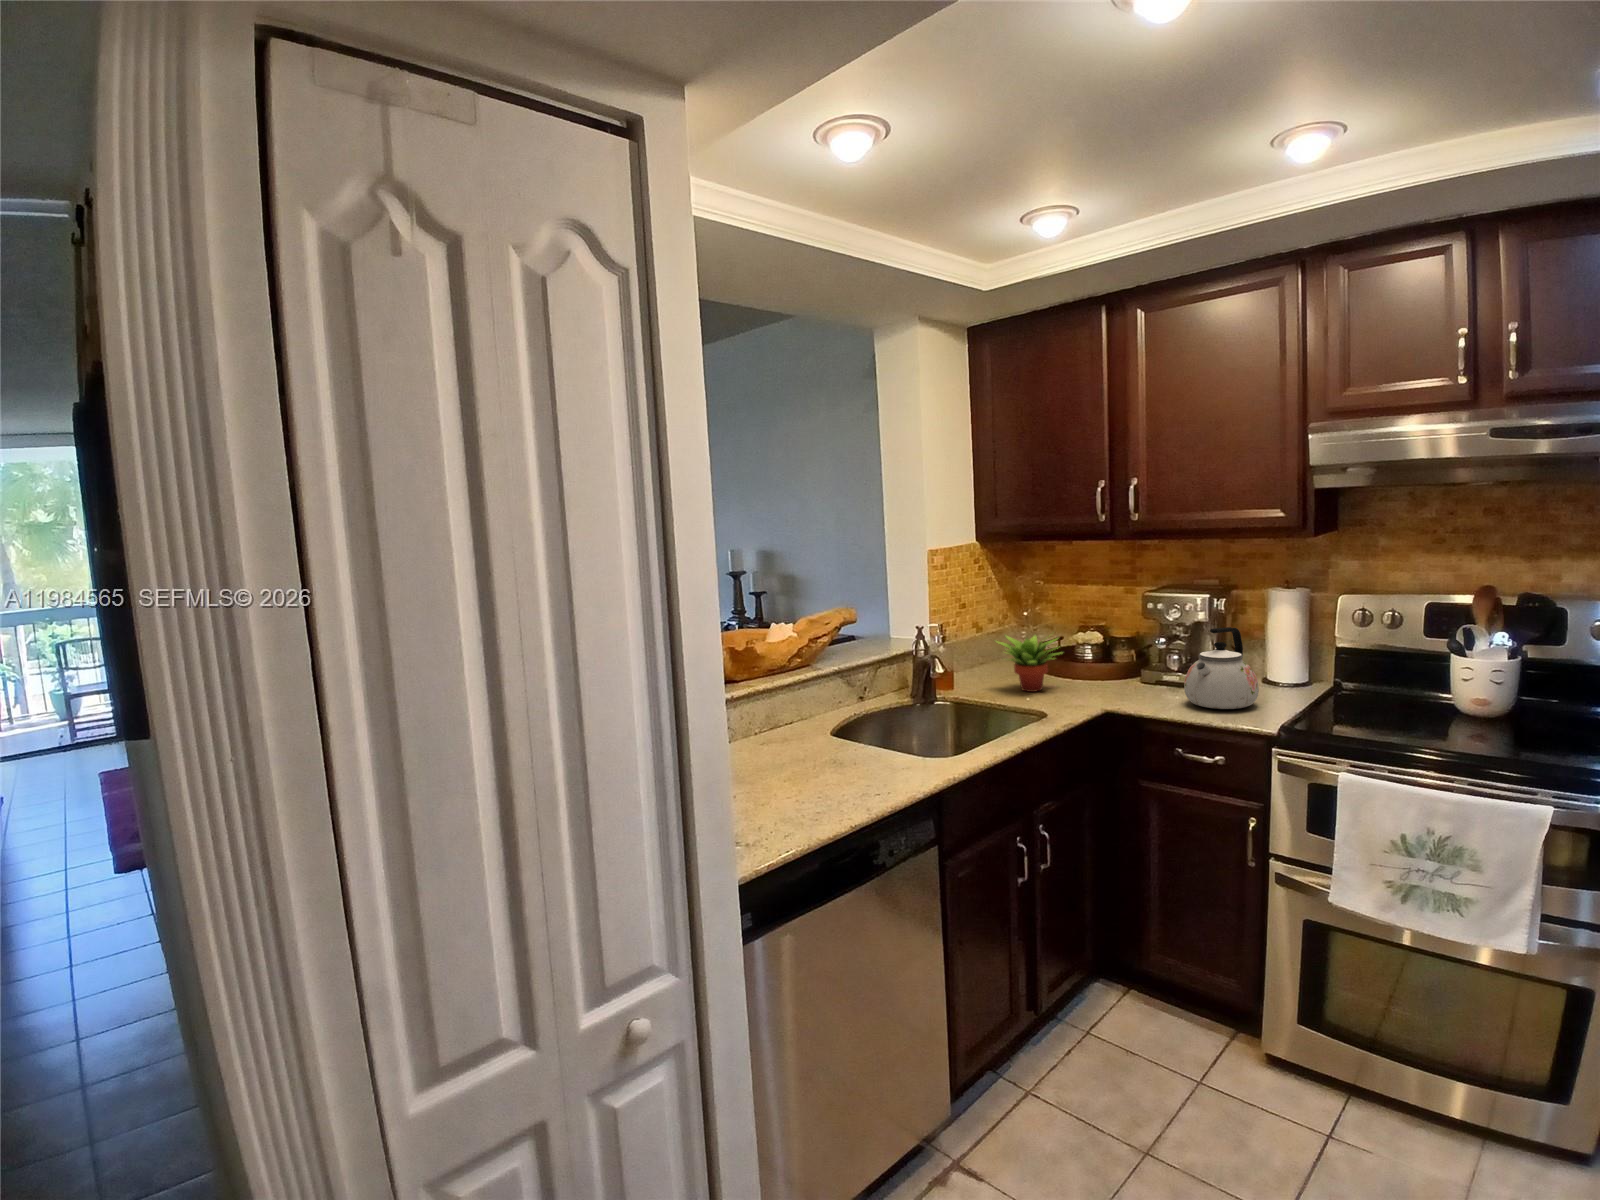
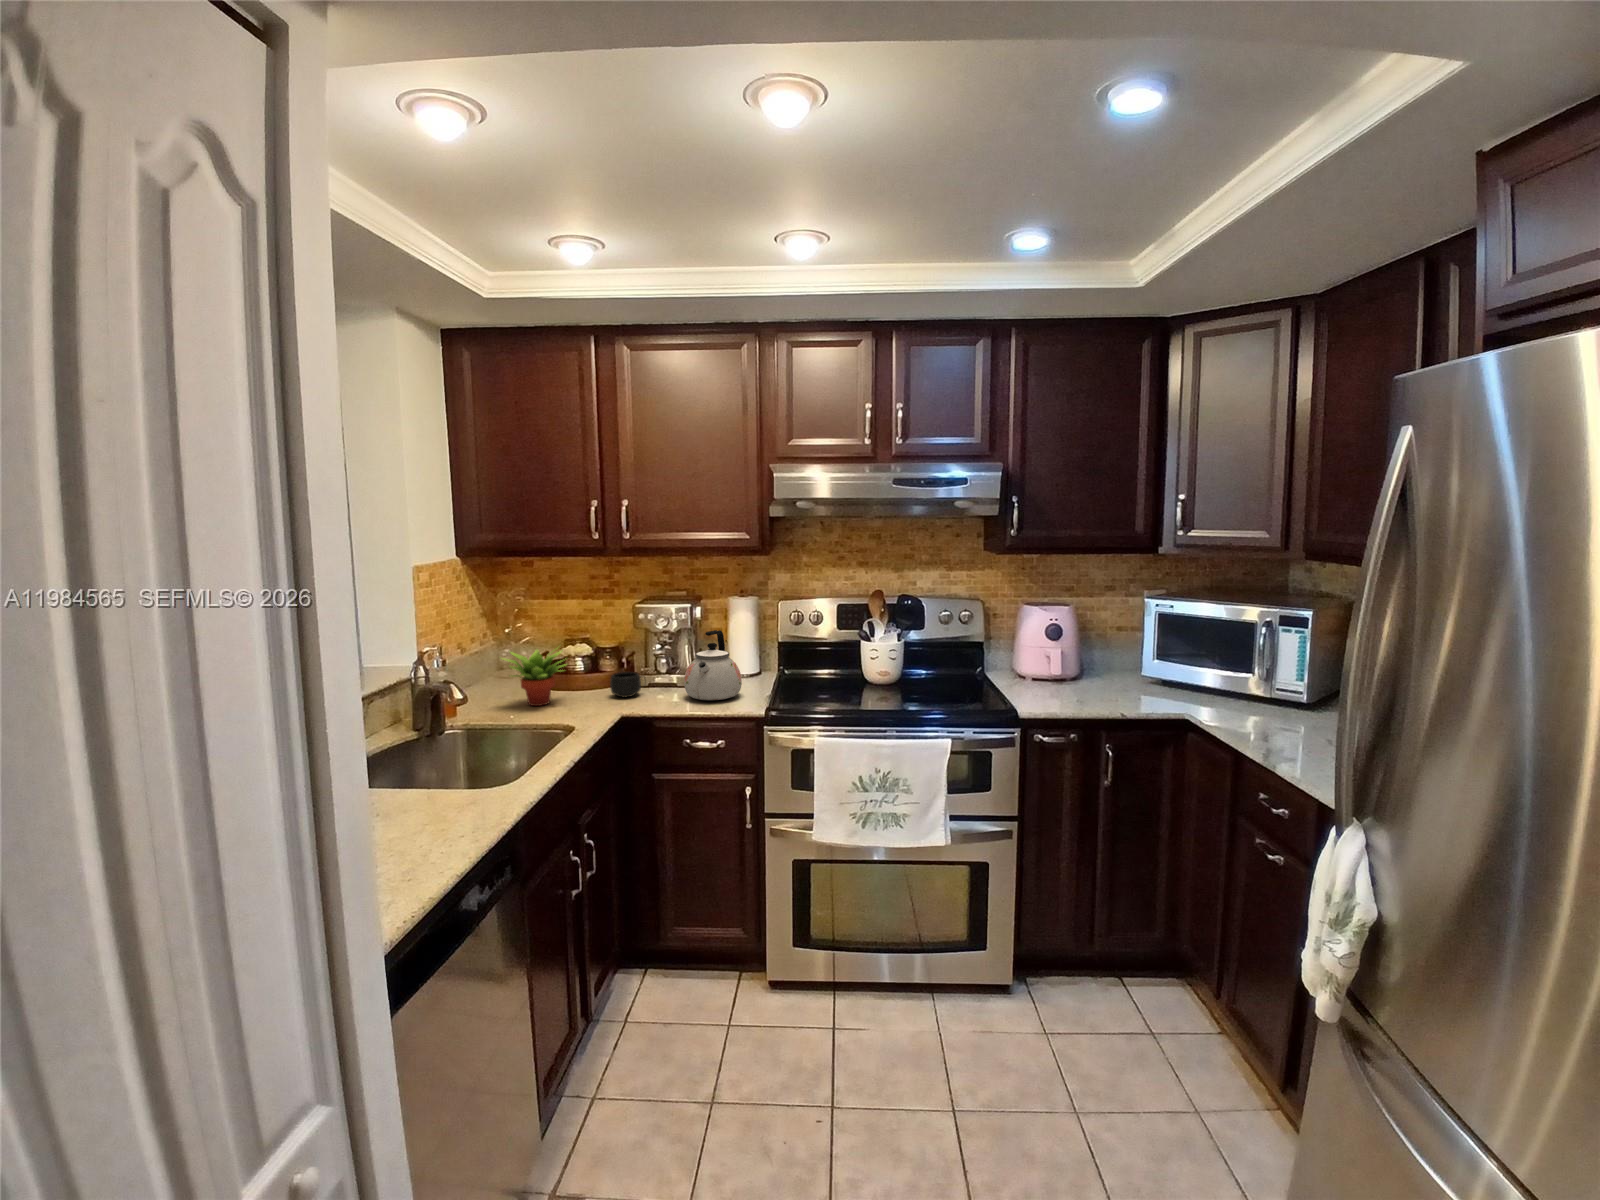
mug: none [1106,666,1147,694] -> present [610,672,642,697]

